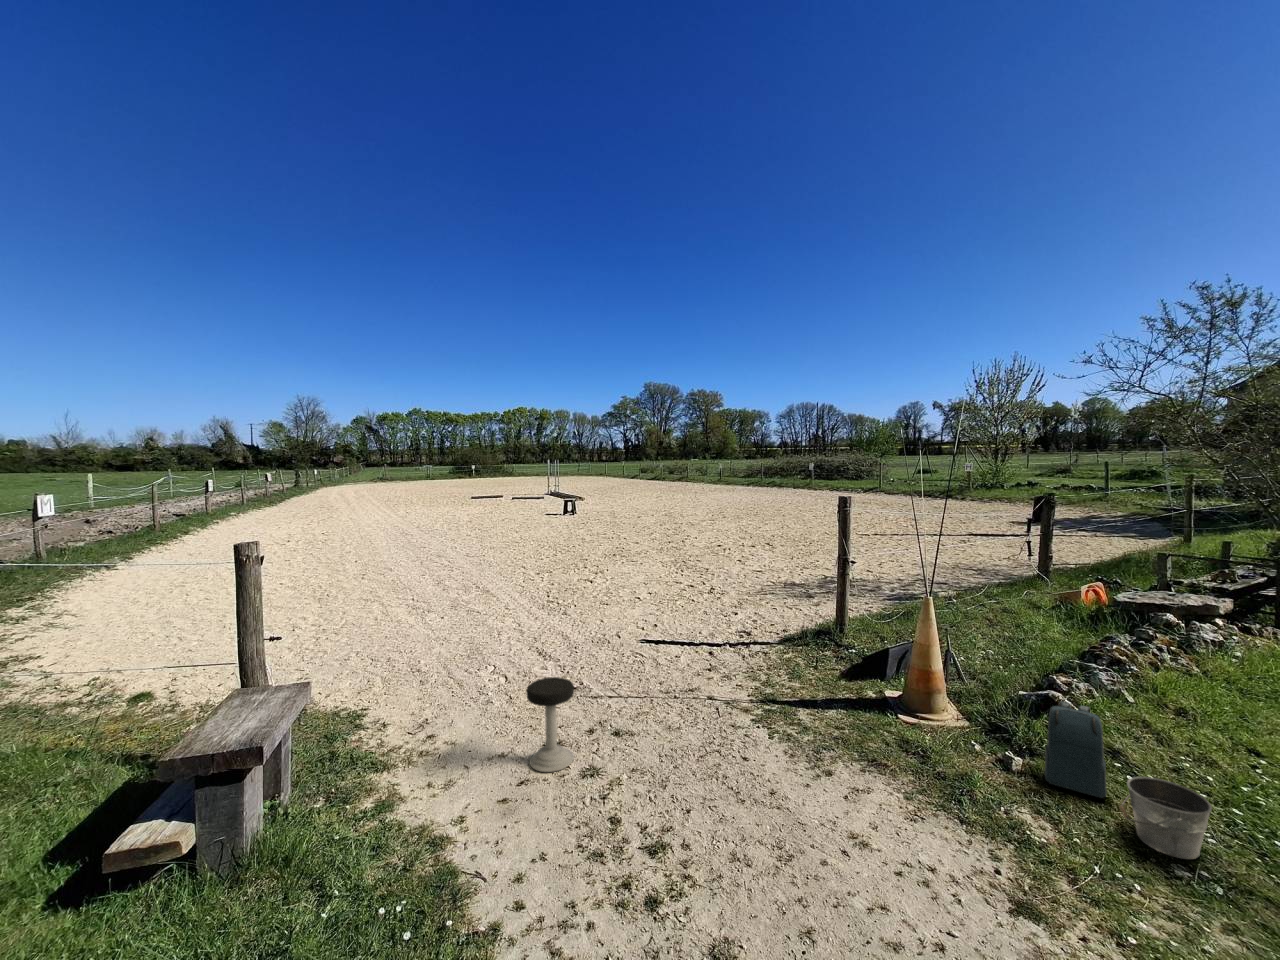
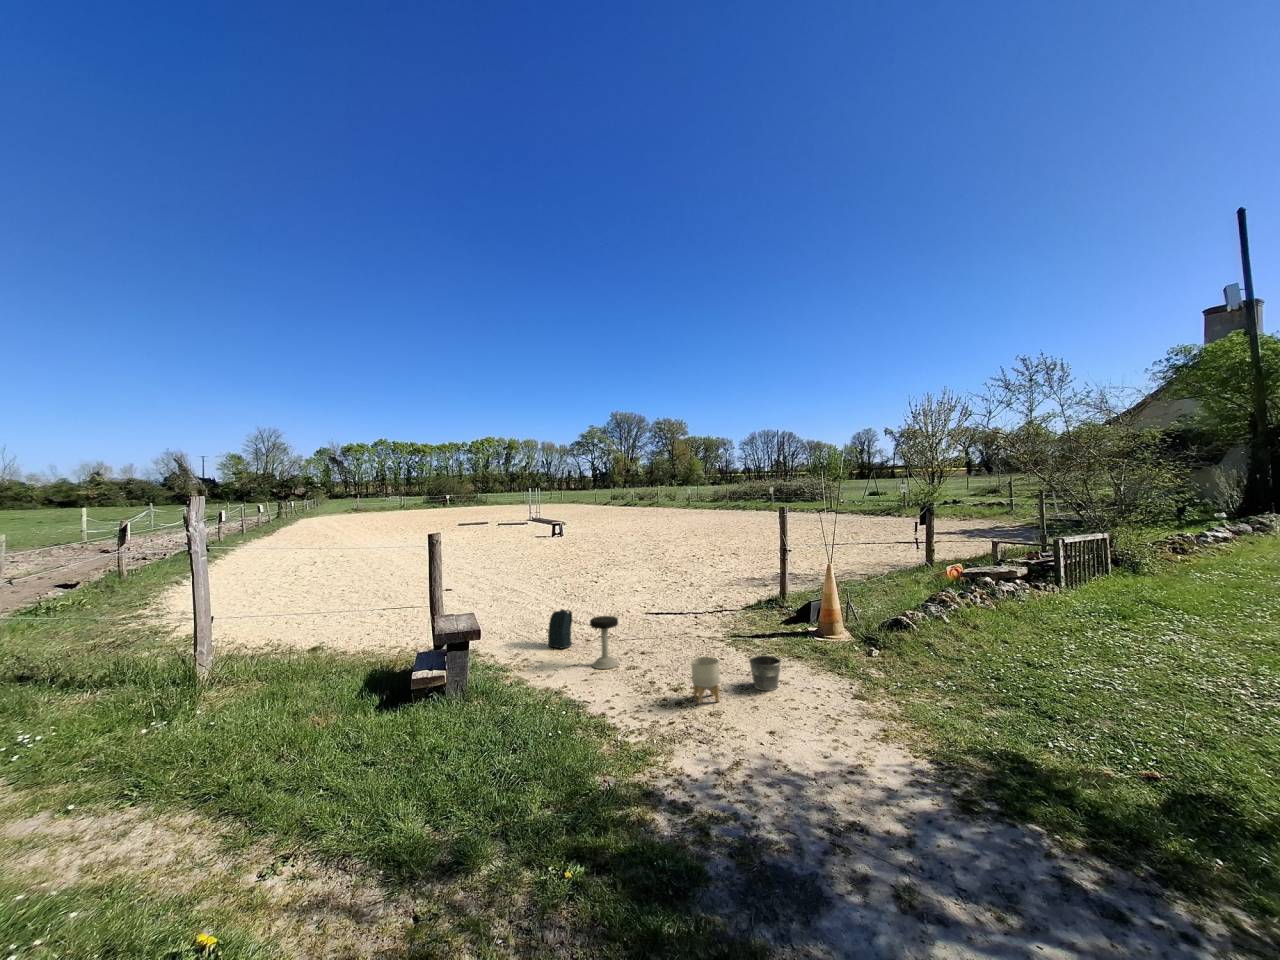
backpack: present [1045,701,1107,798] -> present [548,609,572,649]
bucket: present [1120,777,1212,859] -> present [747,656,781,691]
planter: none [683,799,738,907] -> present [691,657,720,704]

